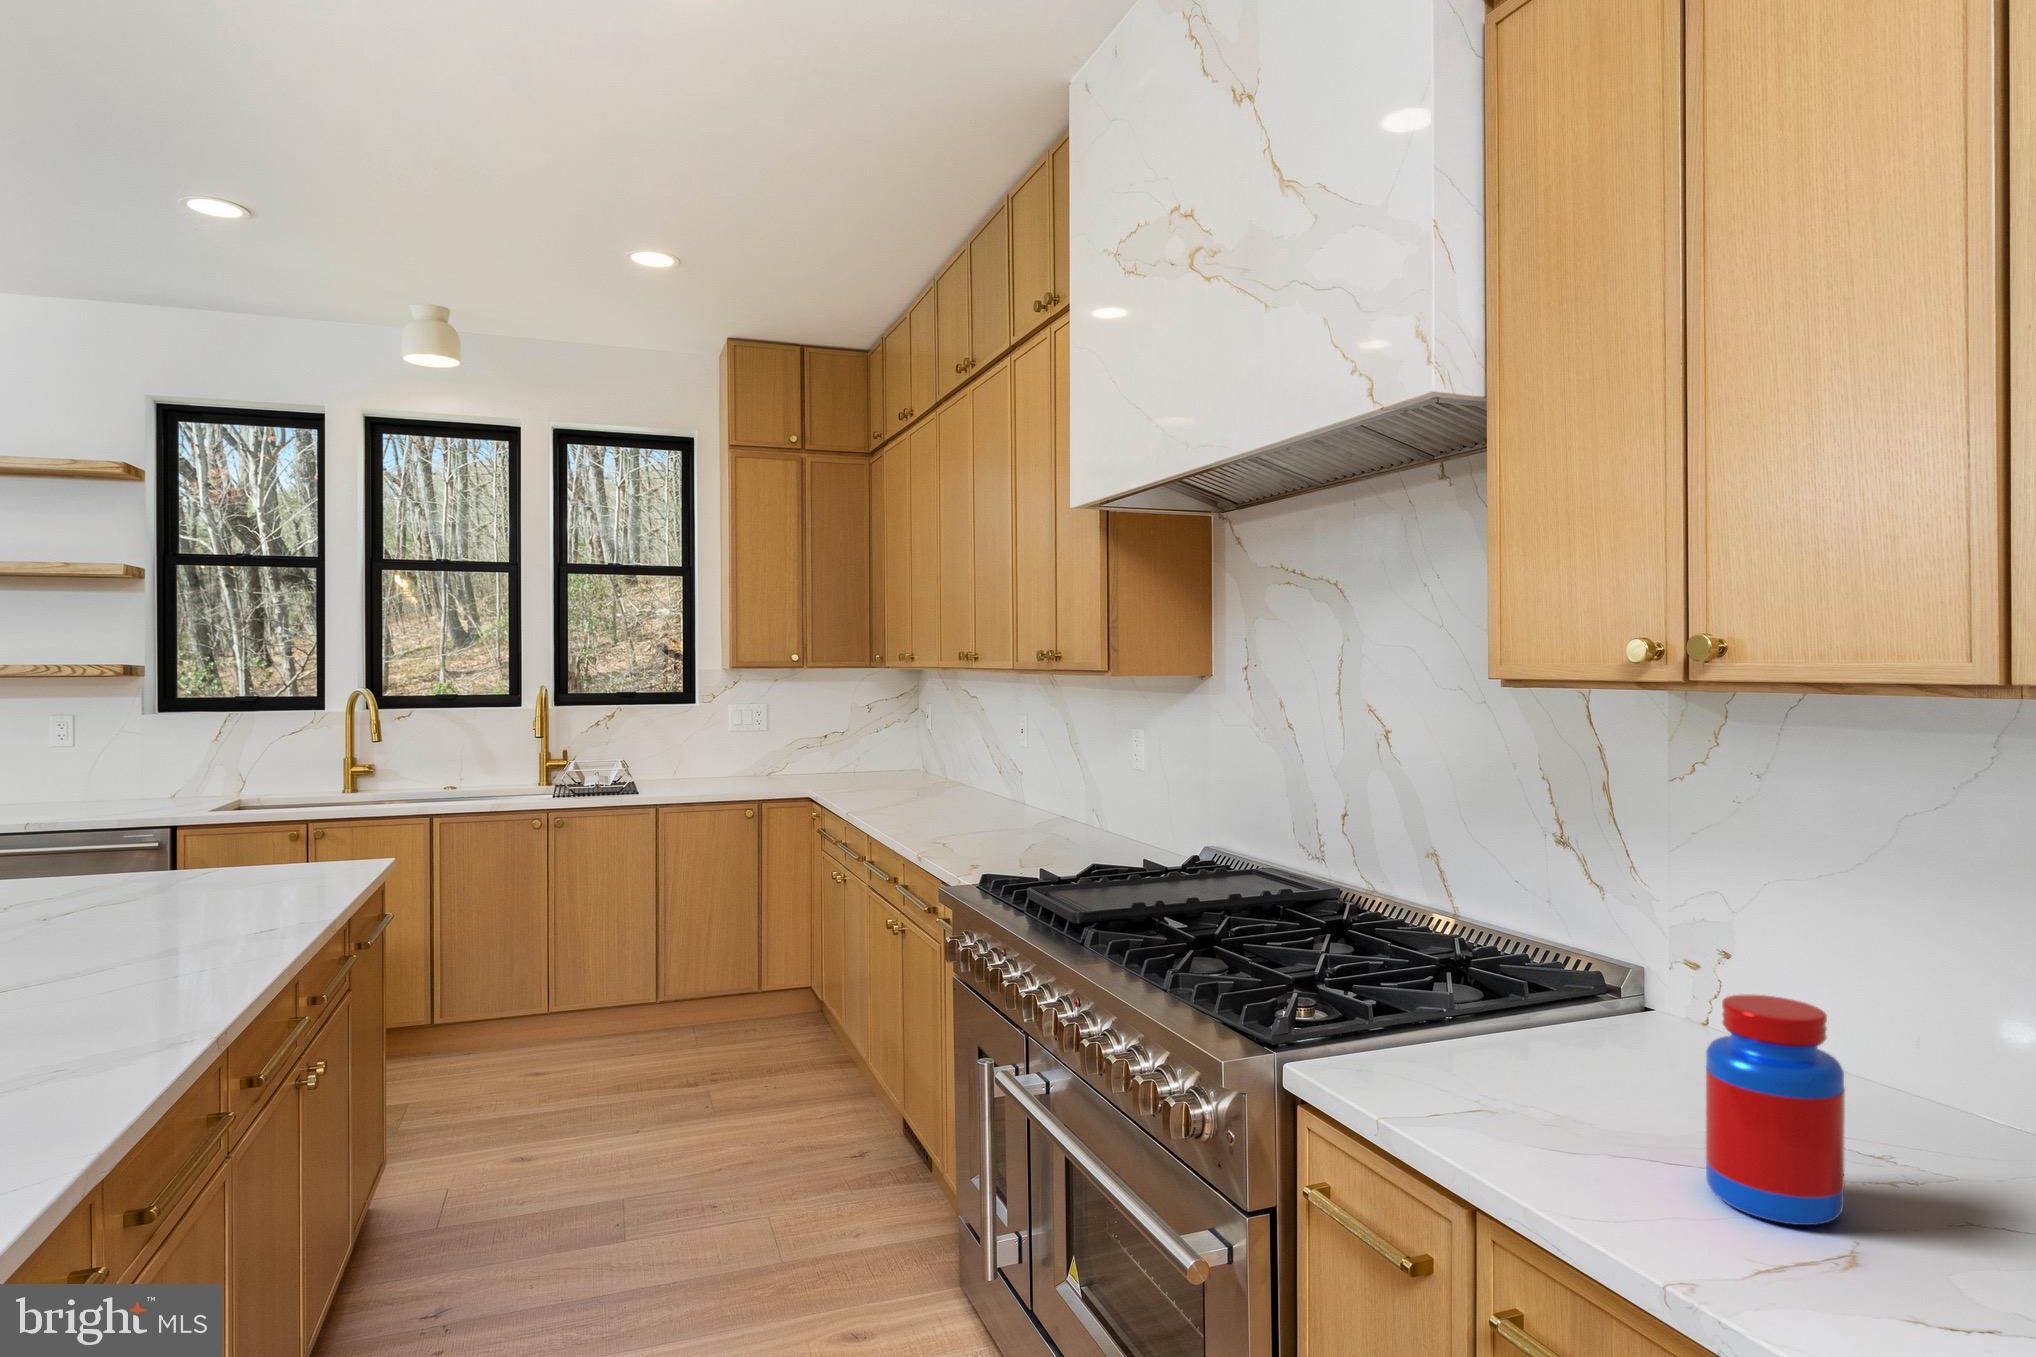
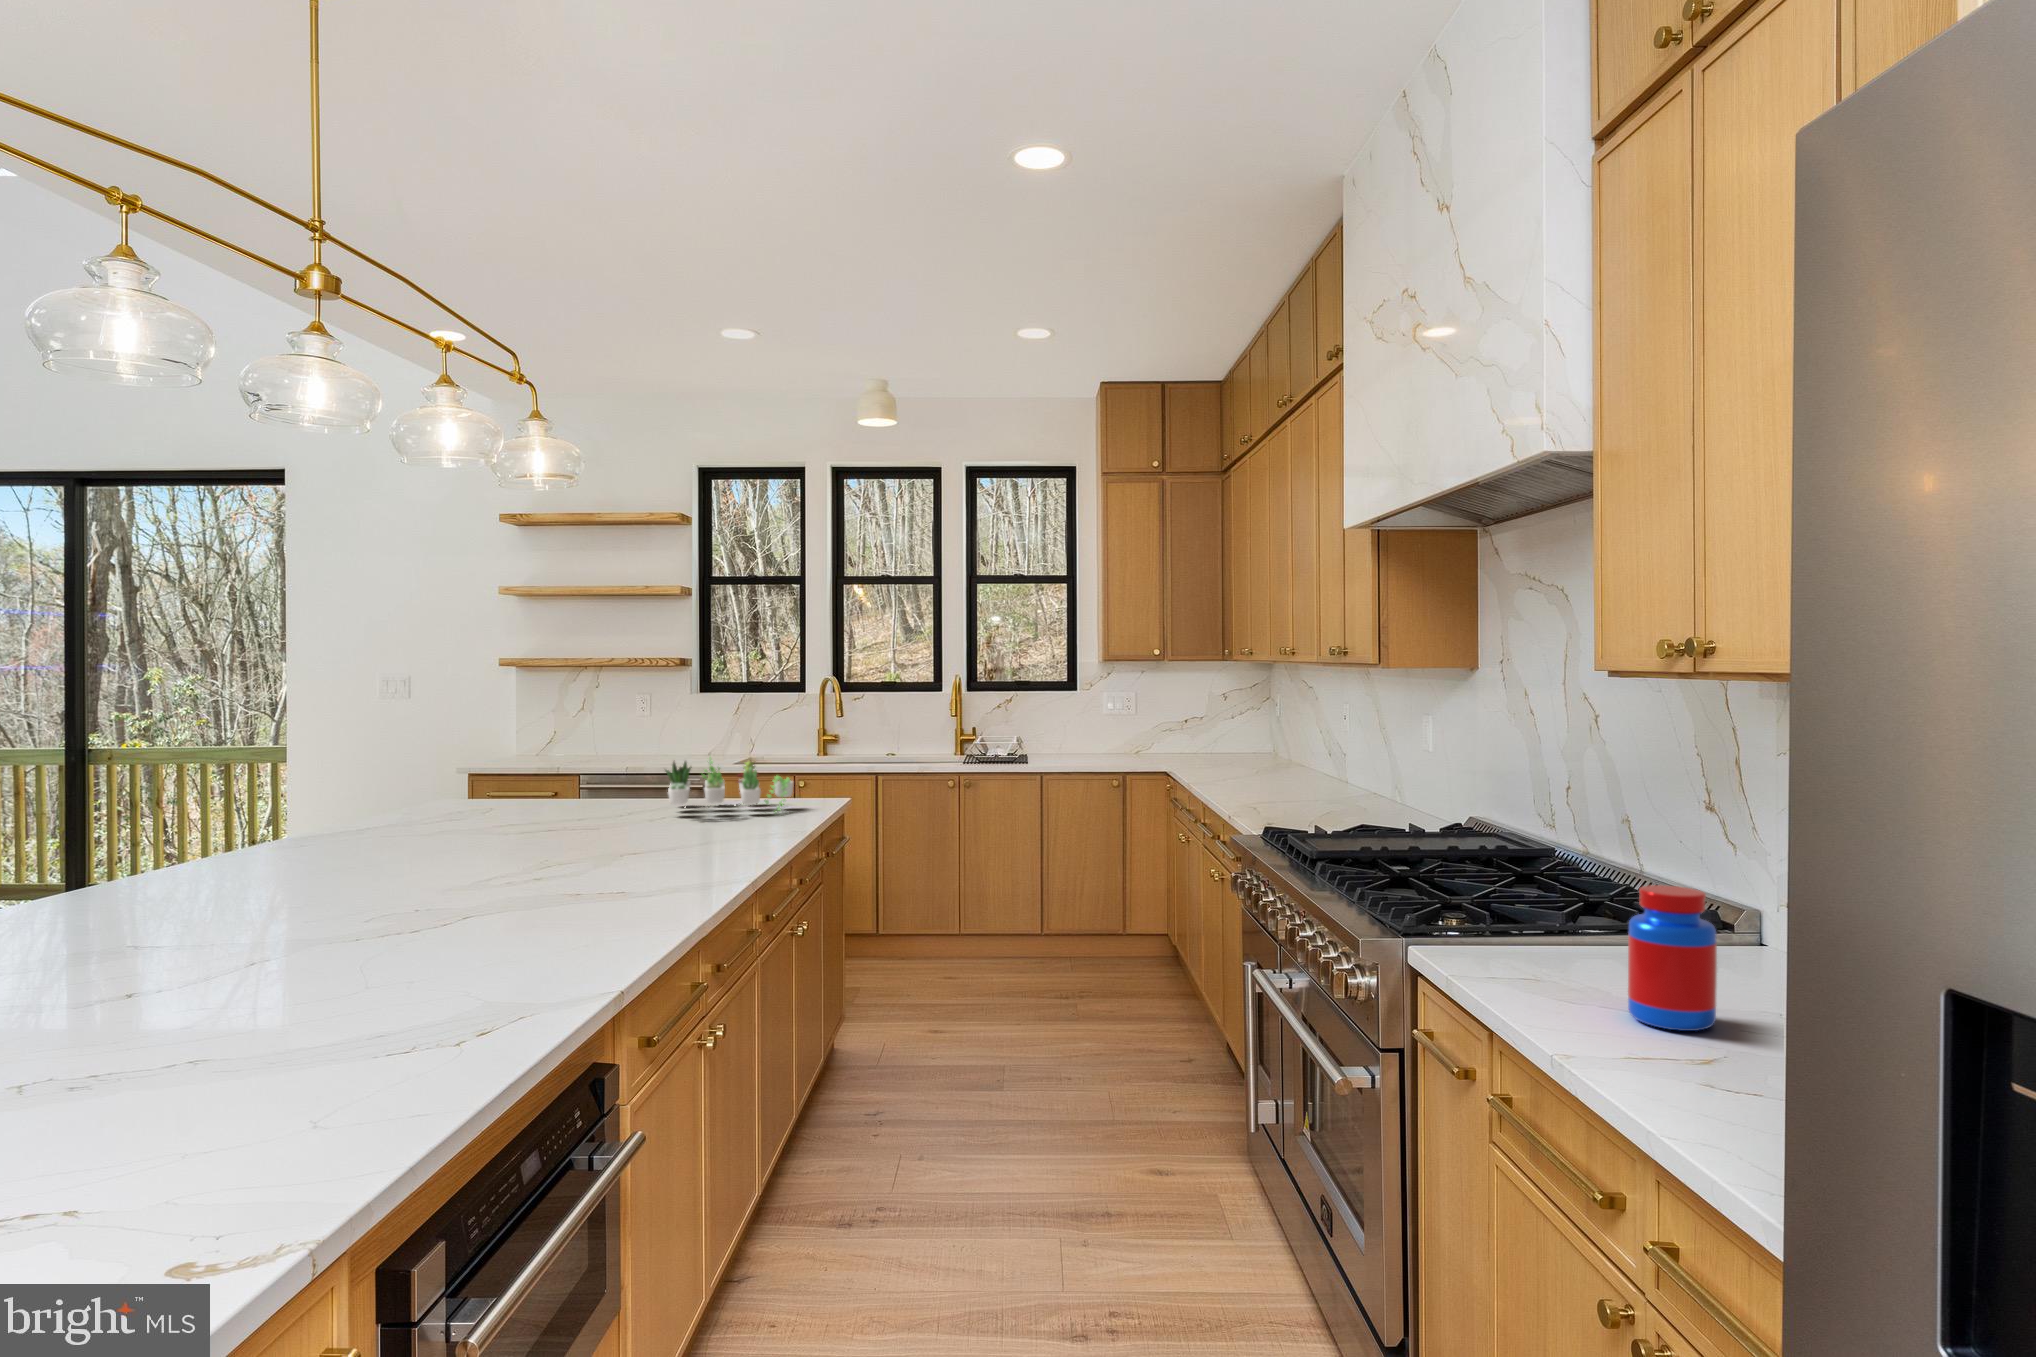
succulent plant: none [63,811,300,905] -> present [665,757,793,813]

